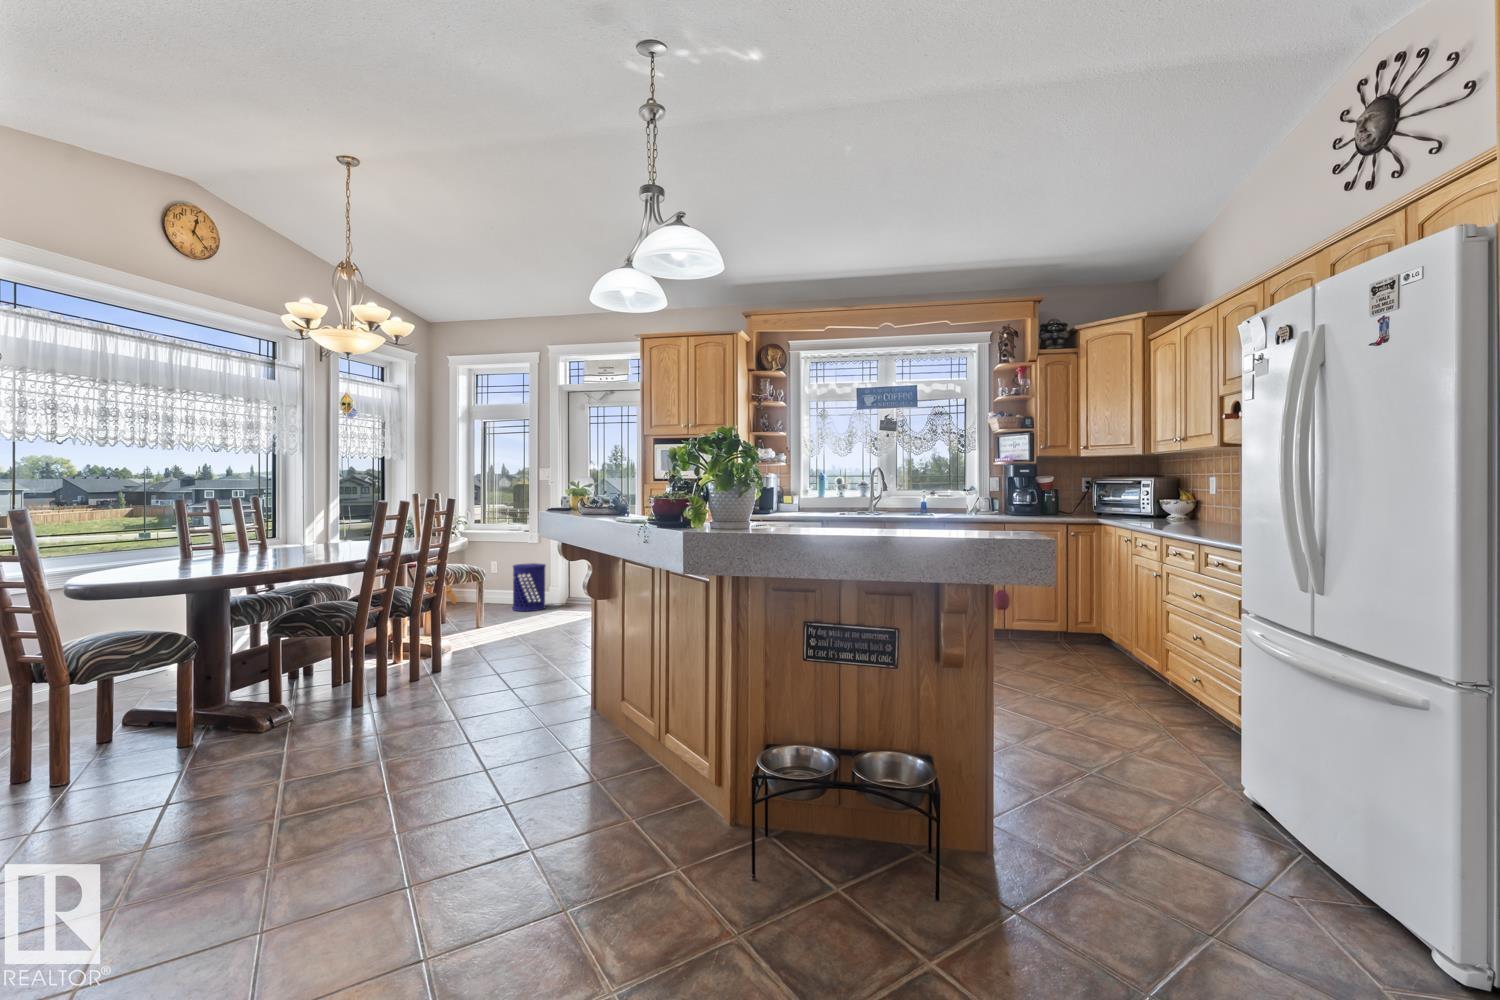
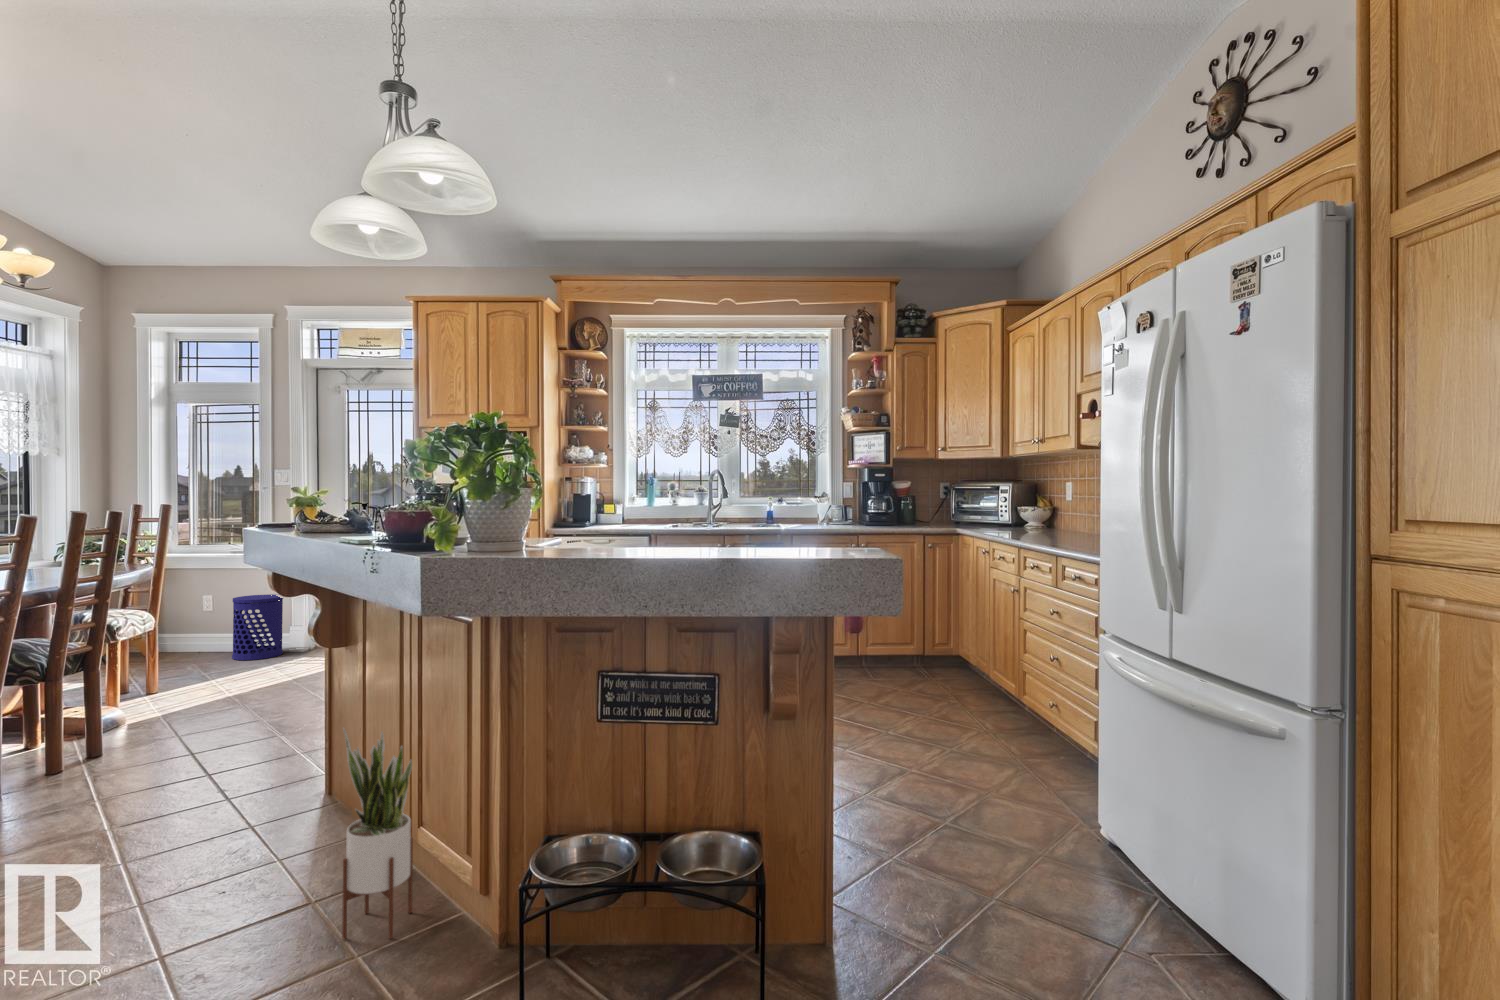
potted plant: none [623,654,671,803] -> present [342,729,413,939]

